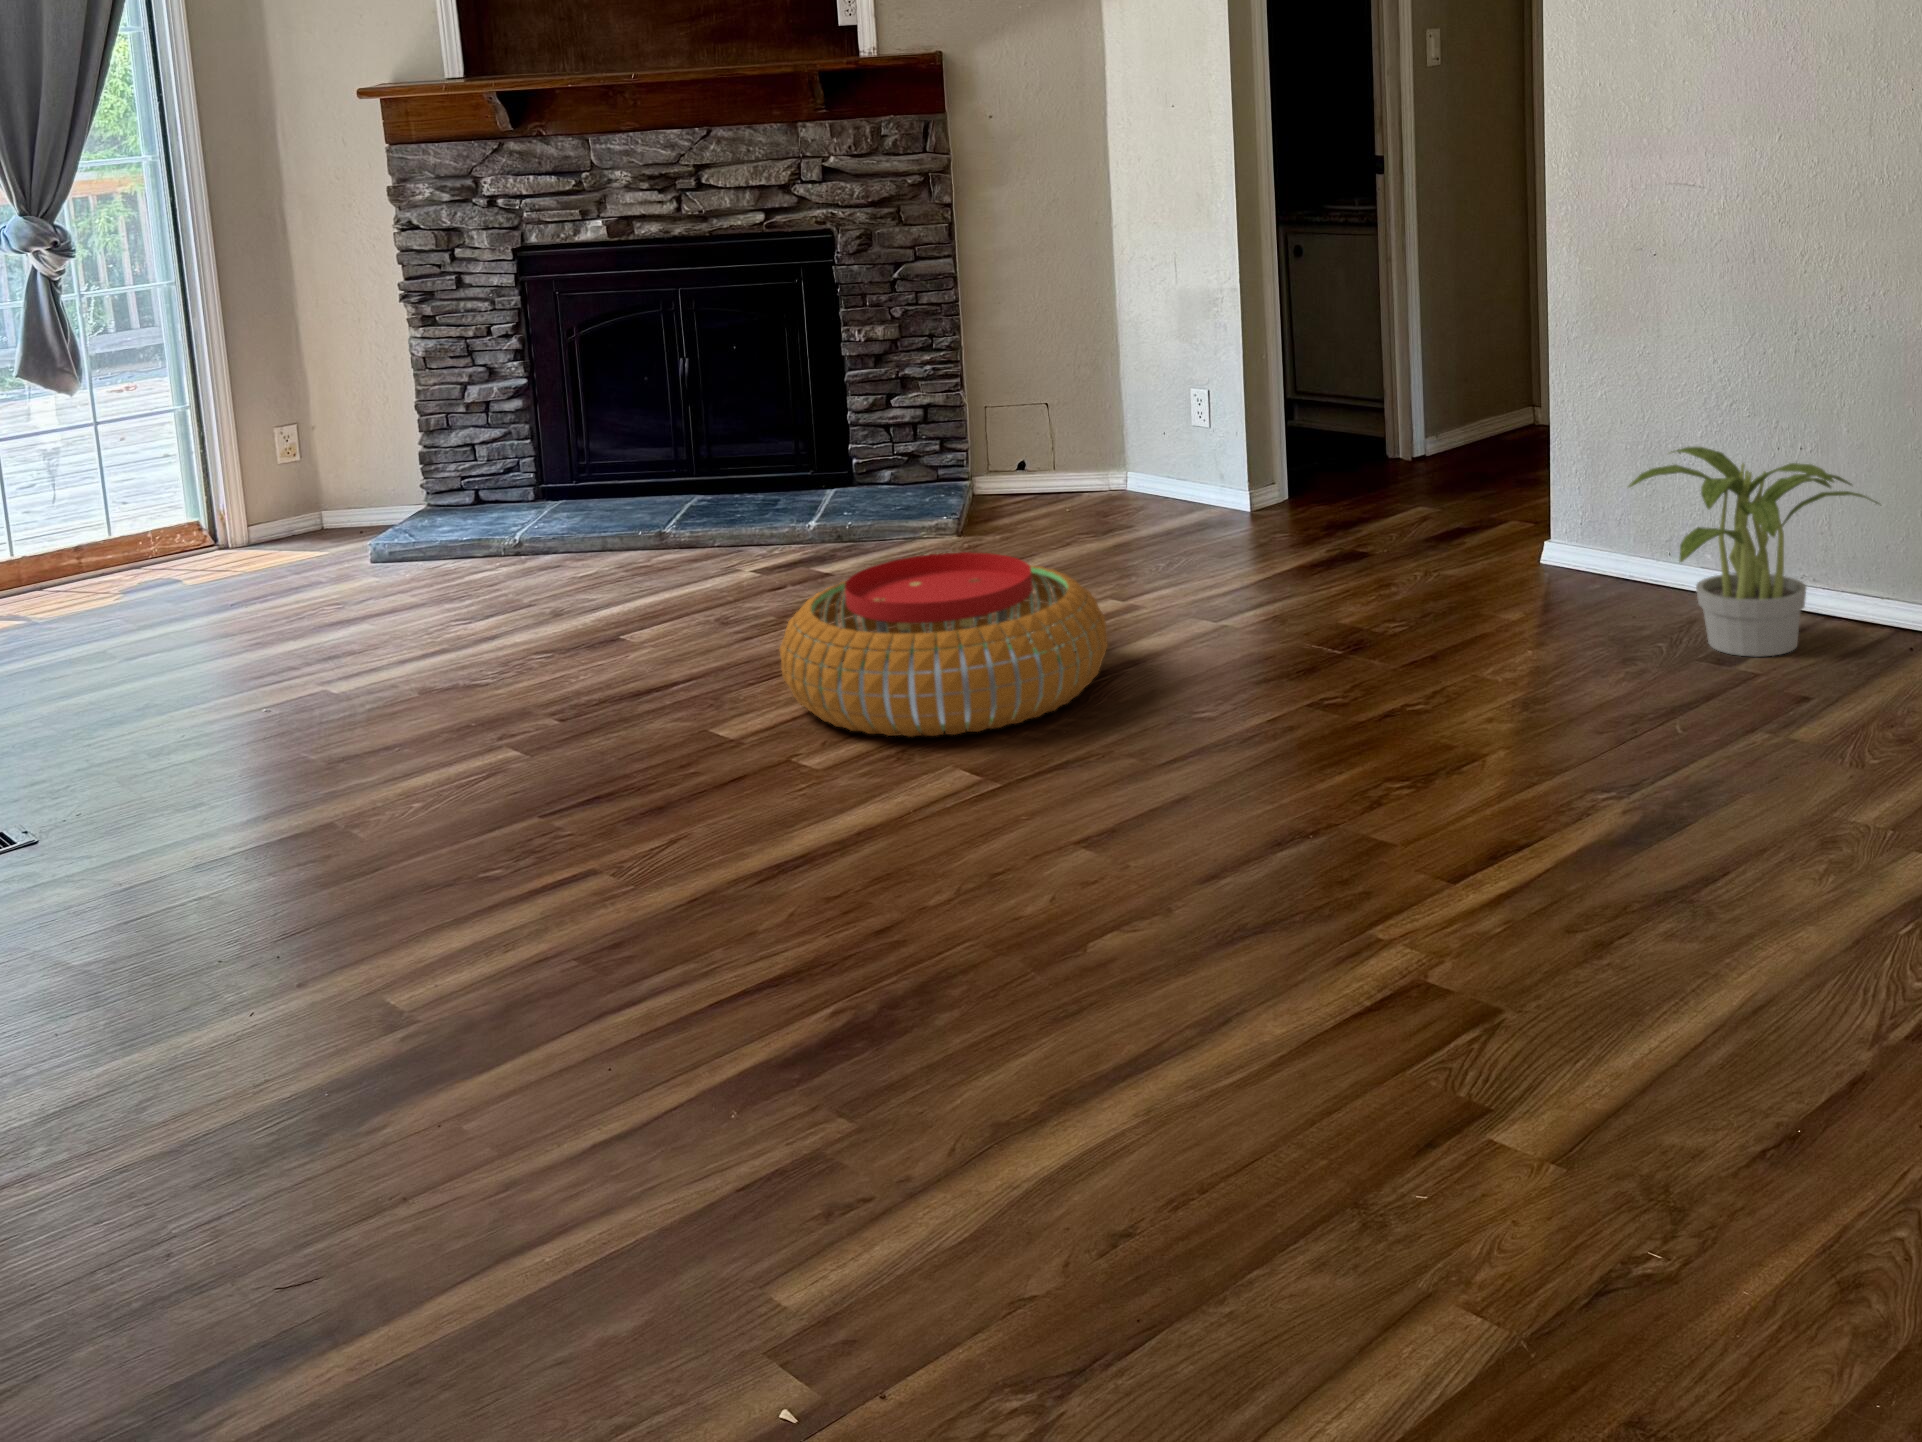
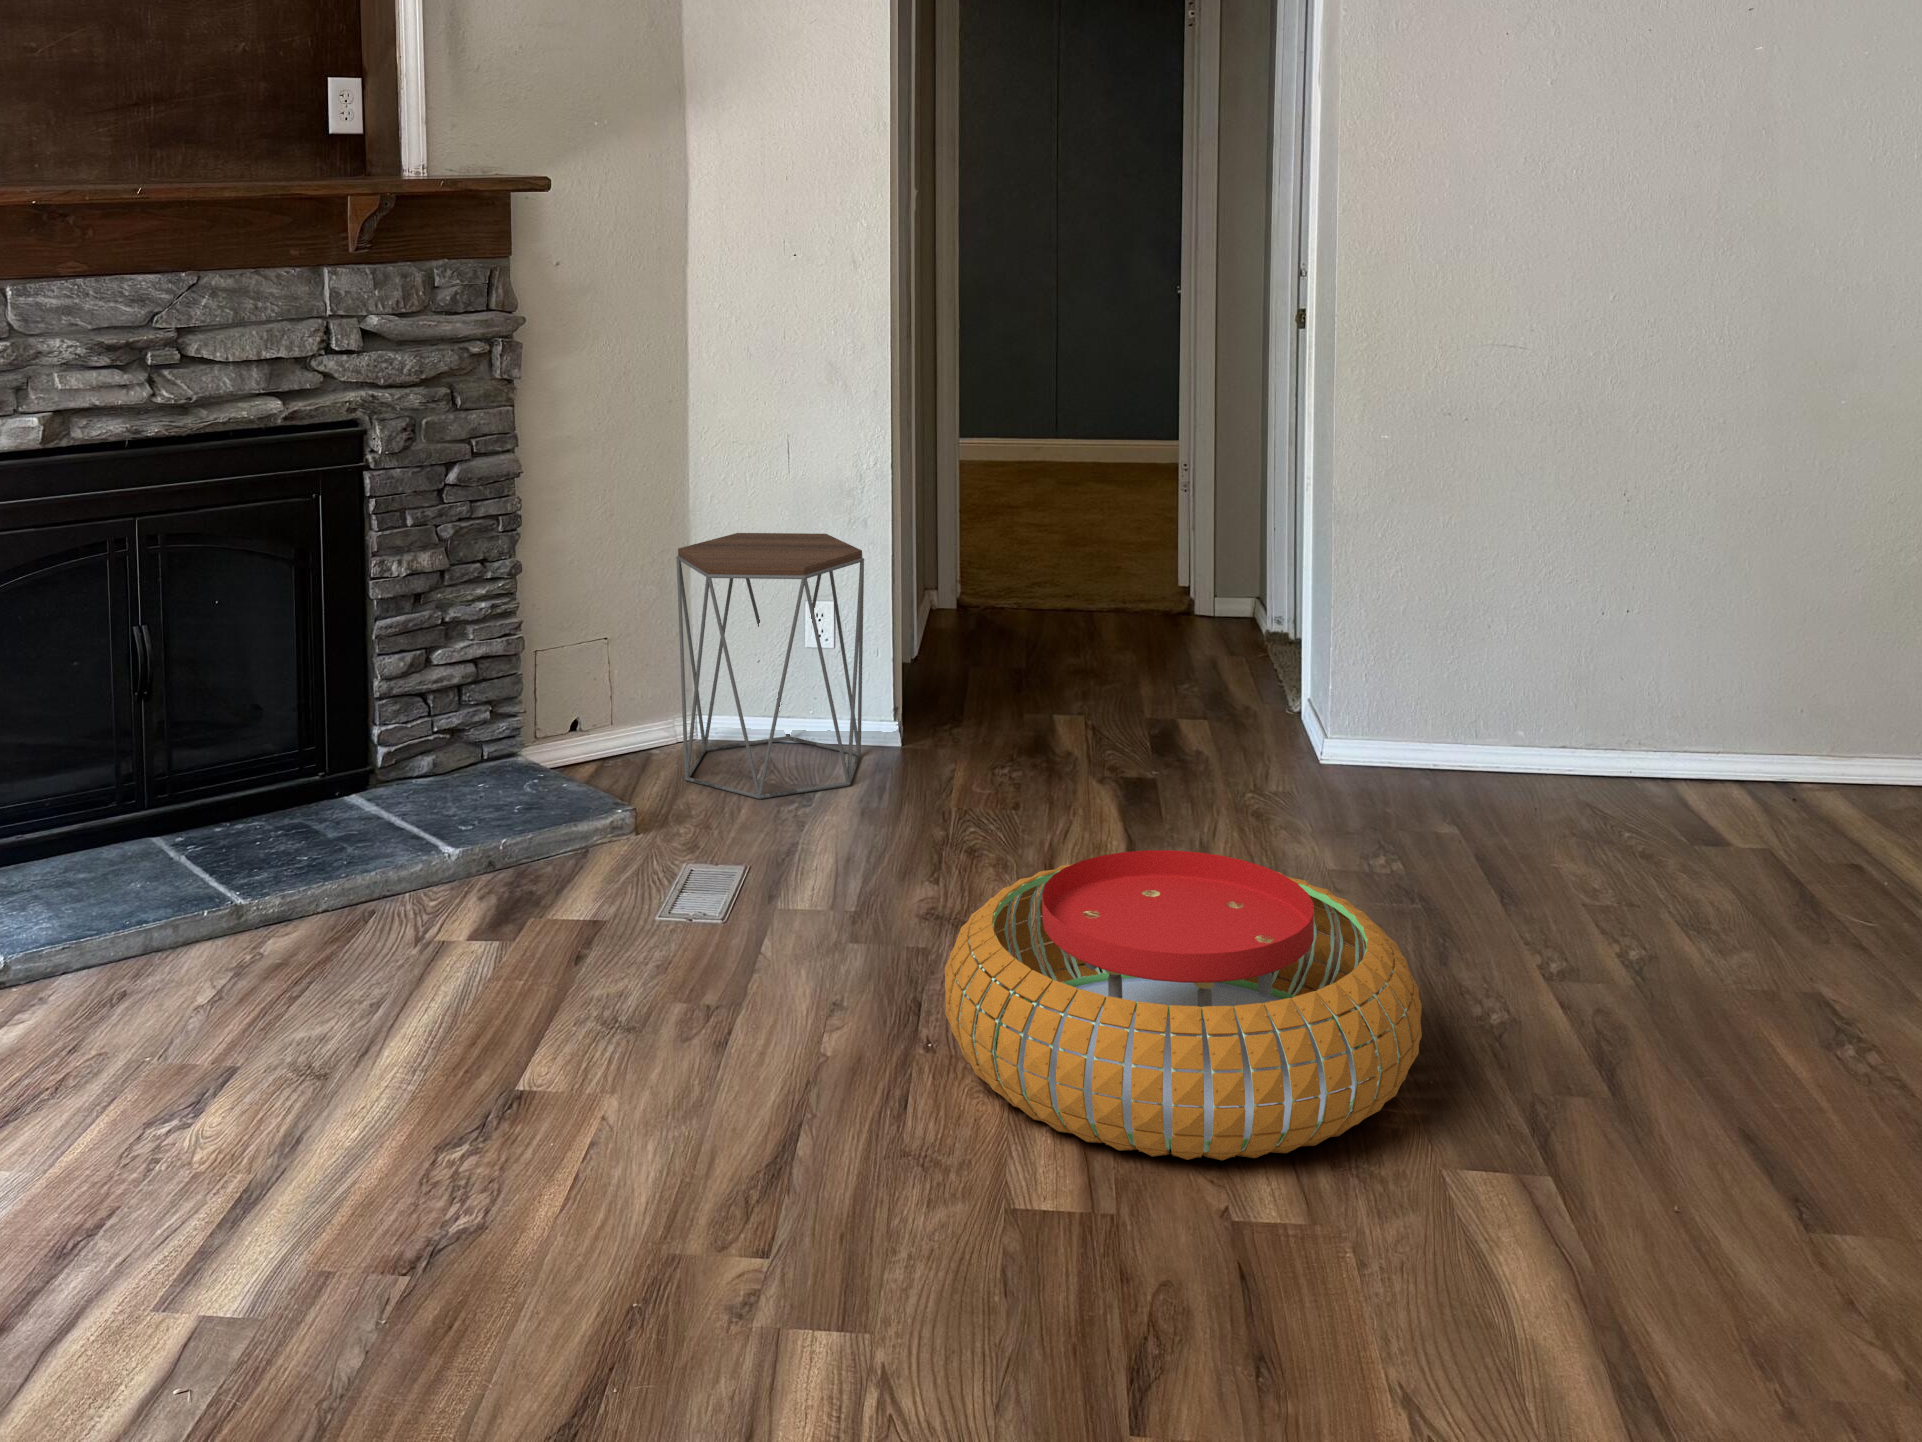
side table: none [1034,330,1192,531] -> present [676,533,864,799]
potted plant: present [1628,446,1879,657] -> none [1595,609,1815,822]

